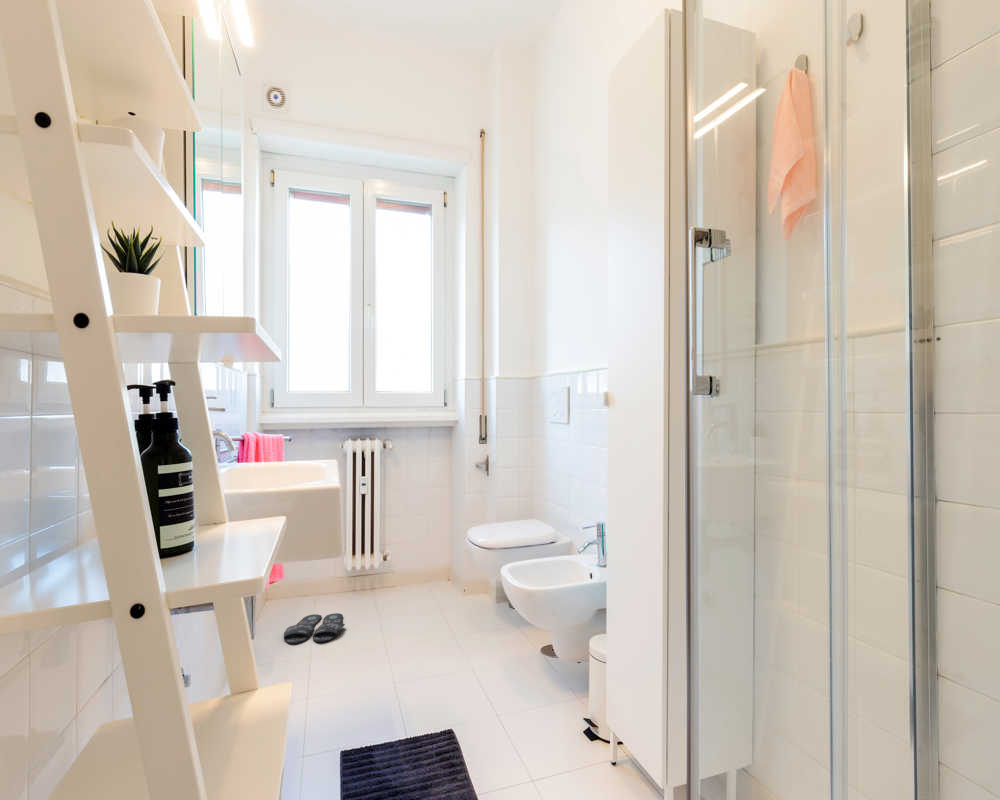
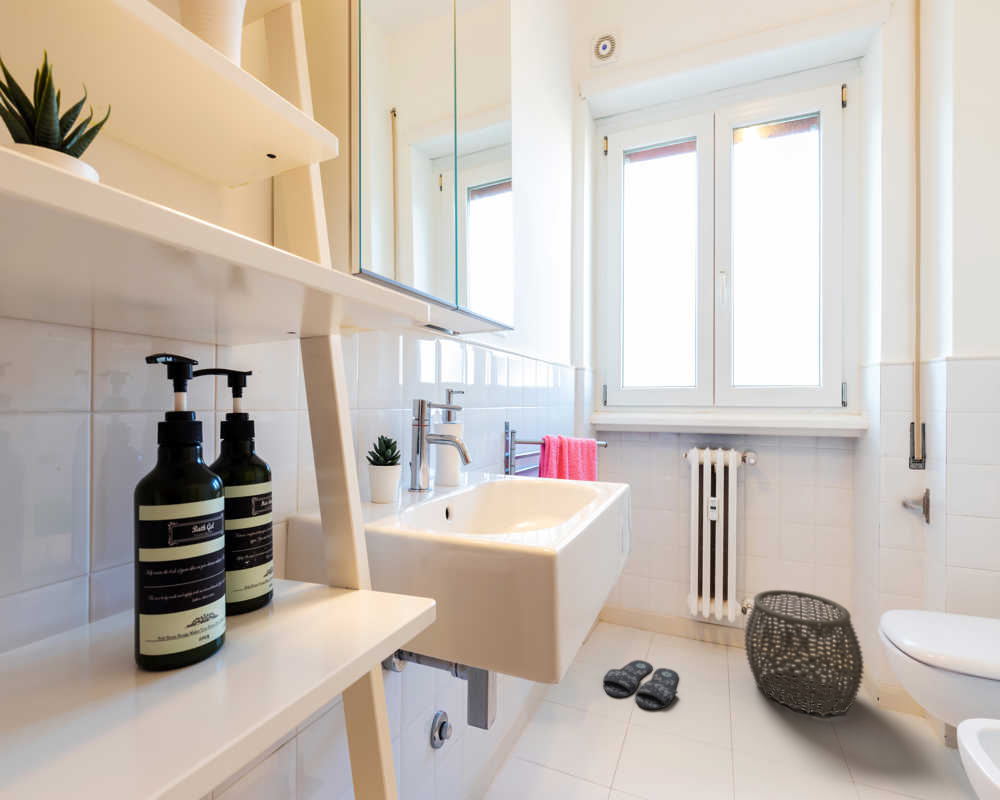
woven basket: none [387,534,458,610] -> present [745,590,864,715]

